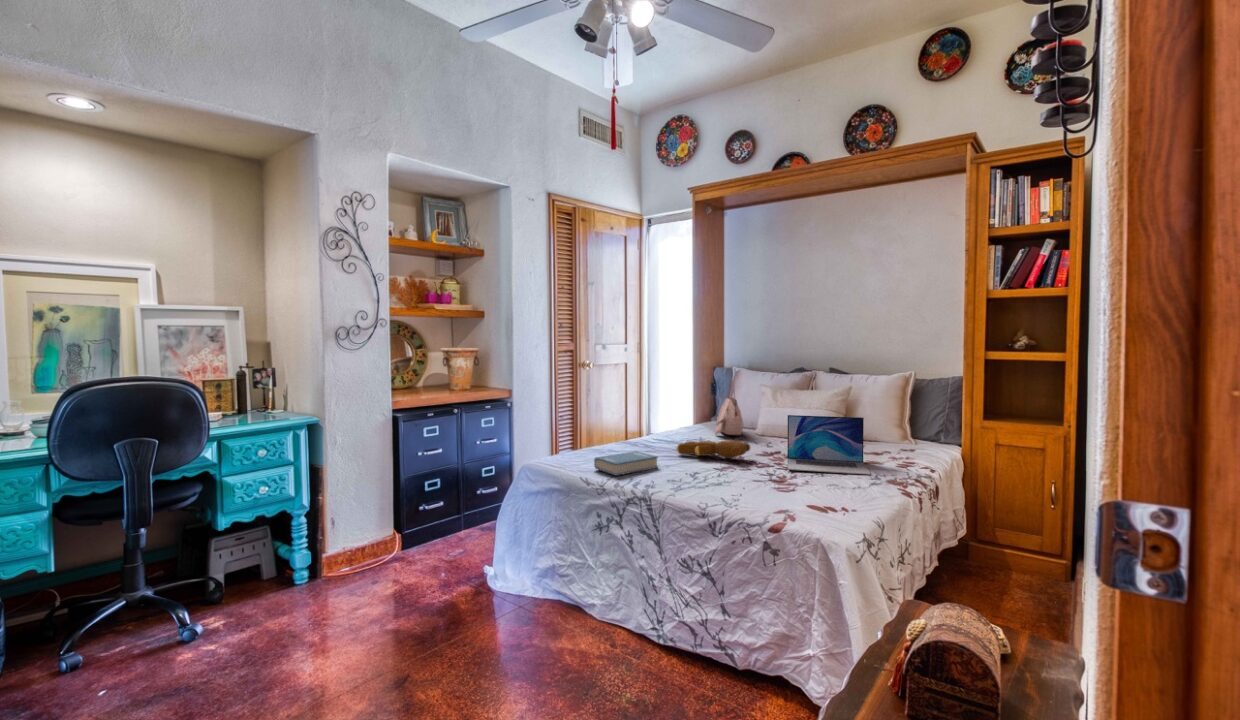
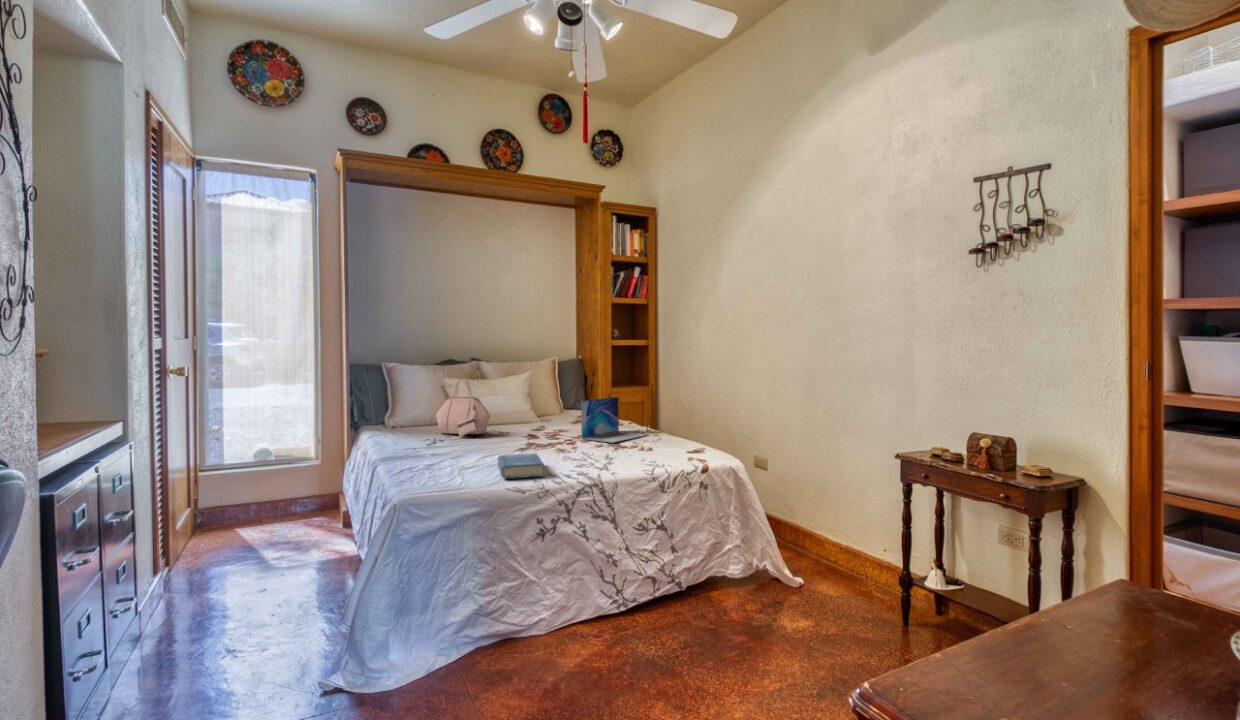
teddy bear: present [676,441,750,459] -> none [498,430,573,454]

